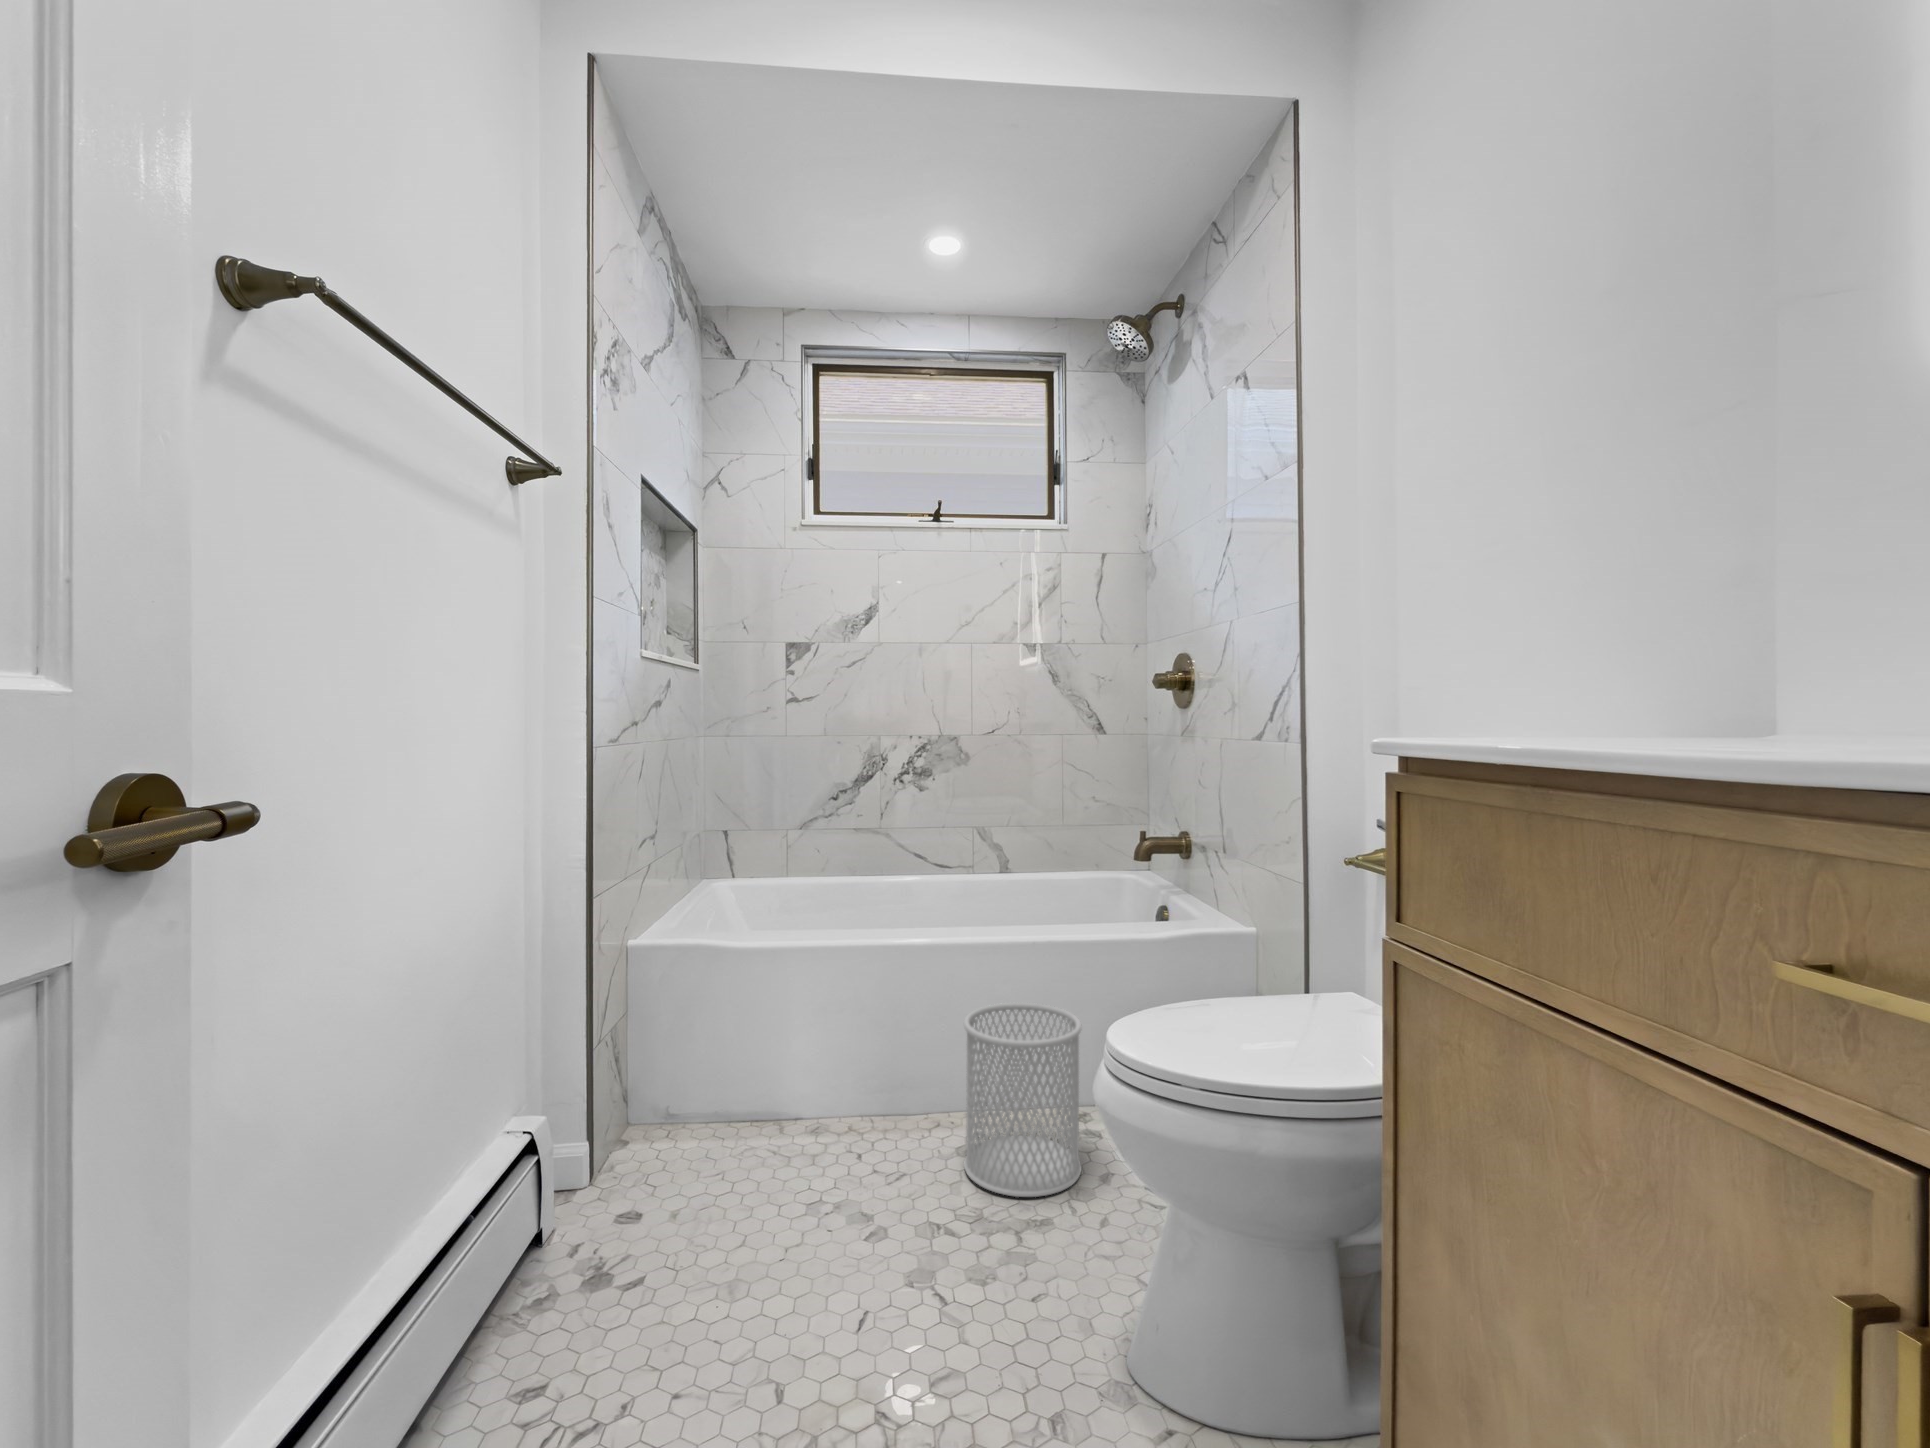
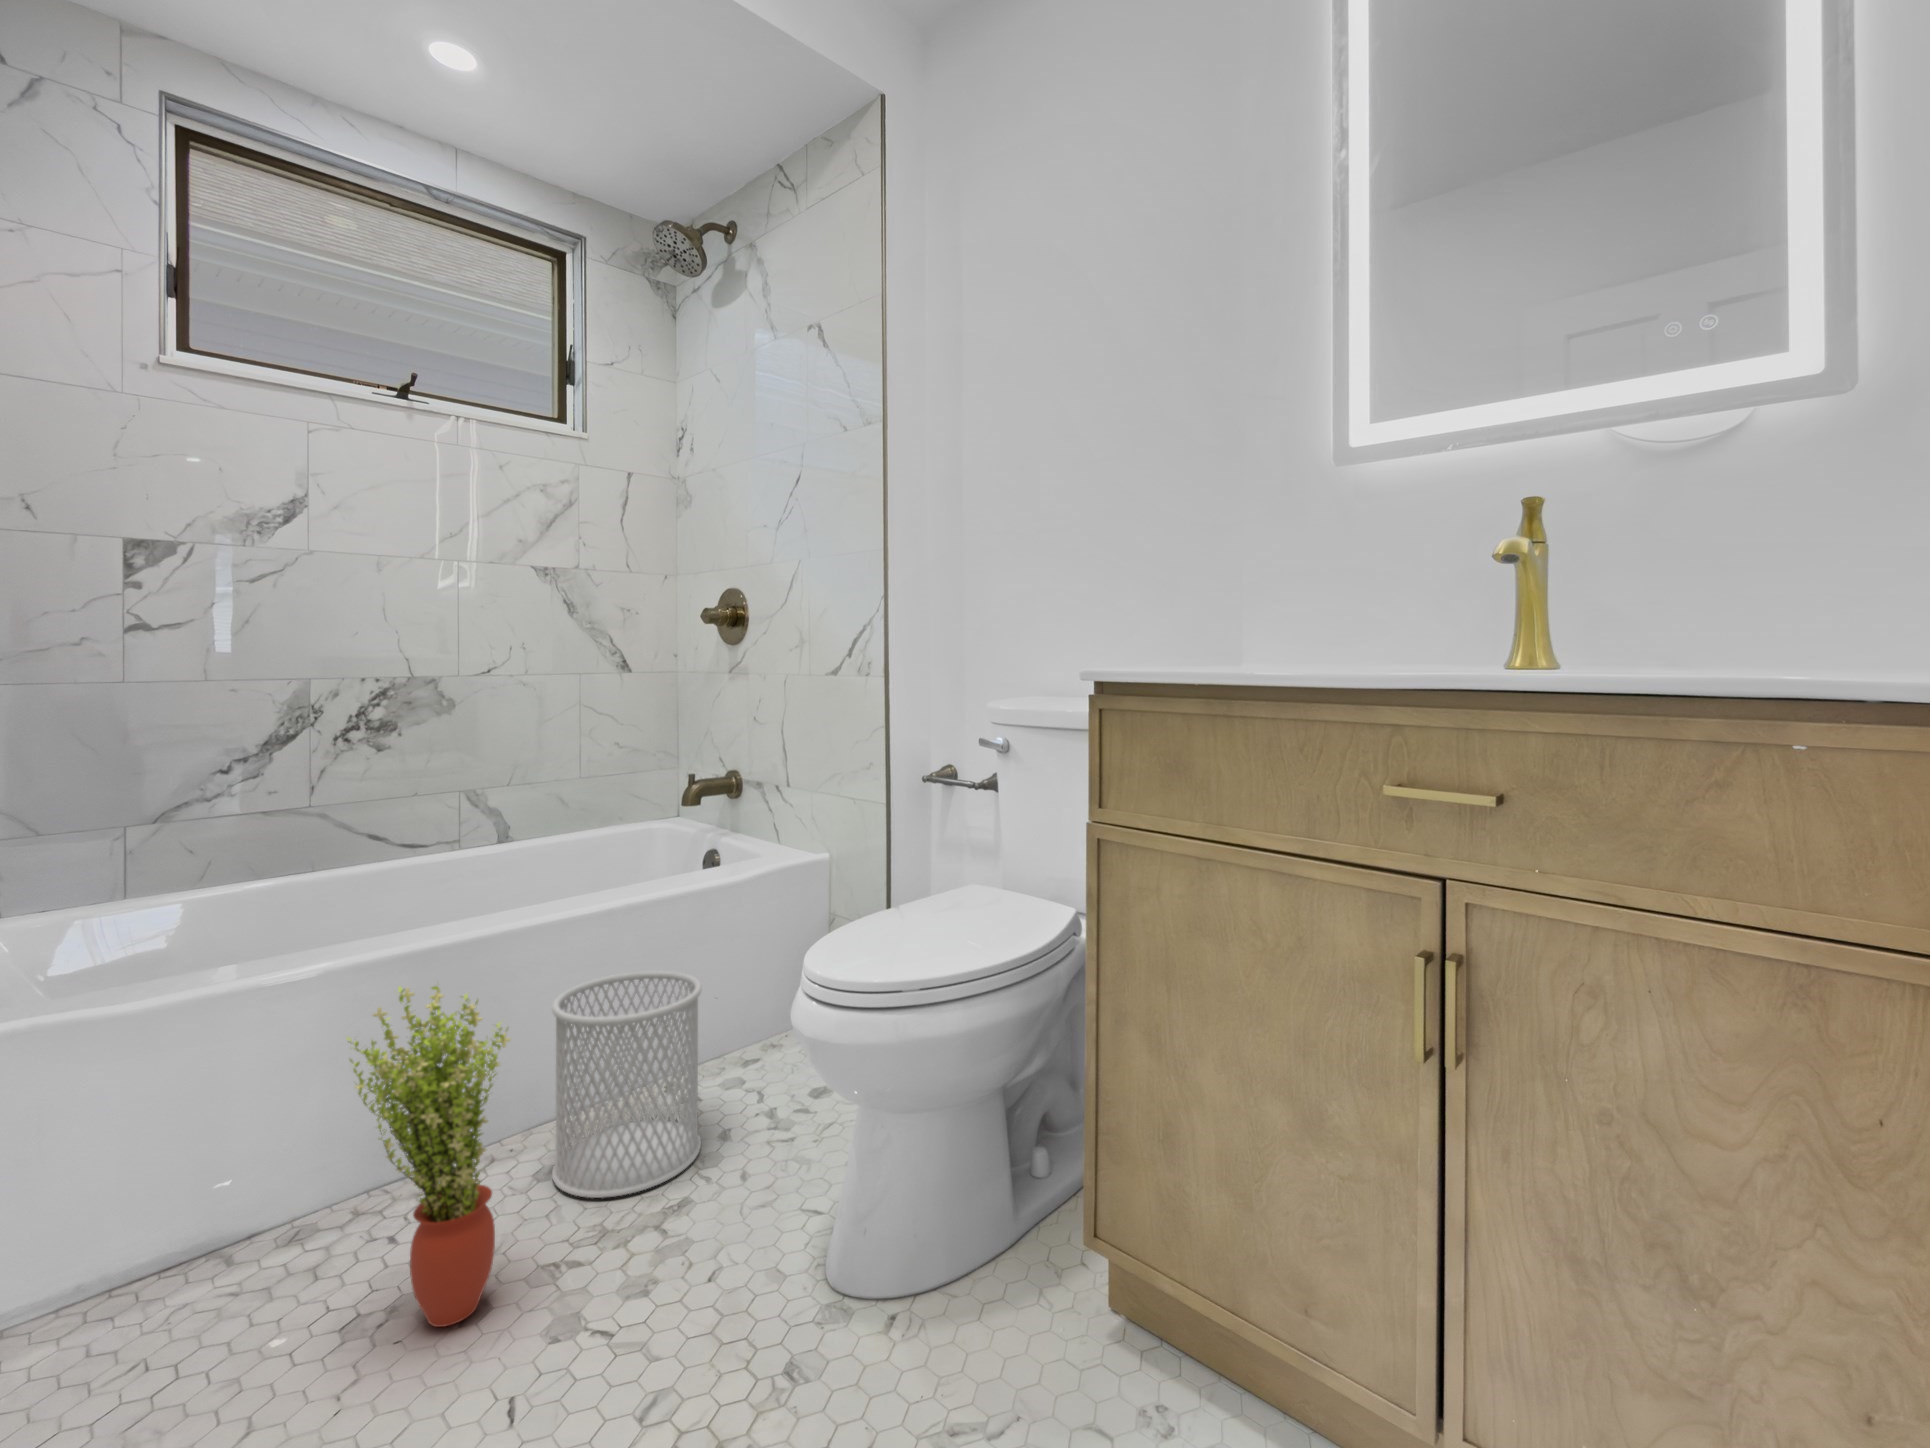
potted plant: none [807,976,902,1241] -> present [347,986,510,1327]

